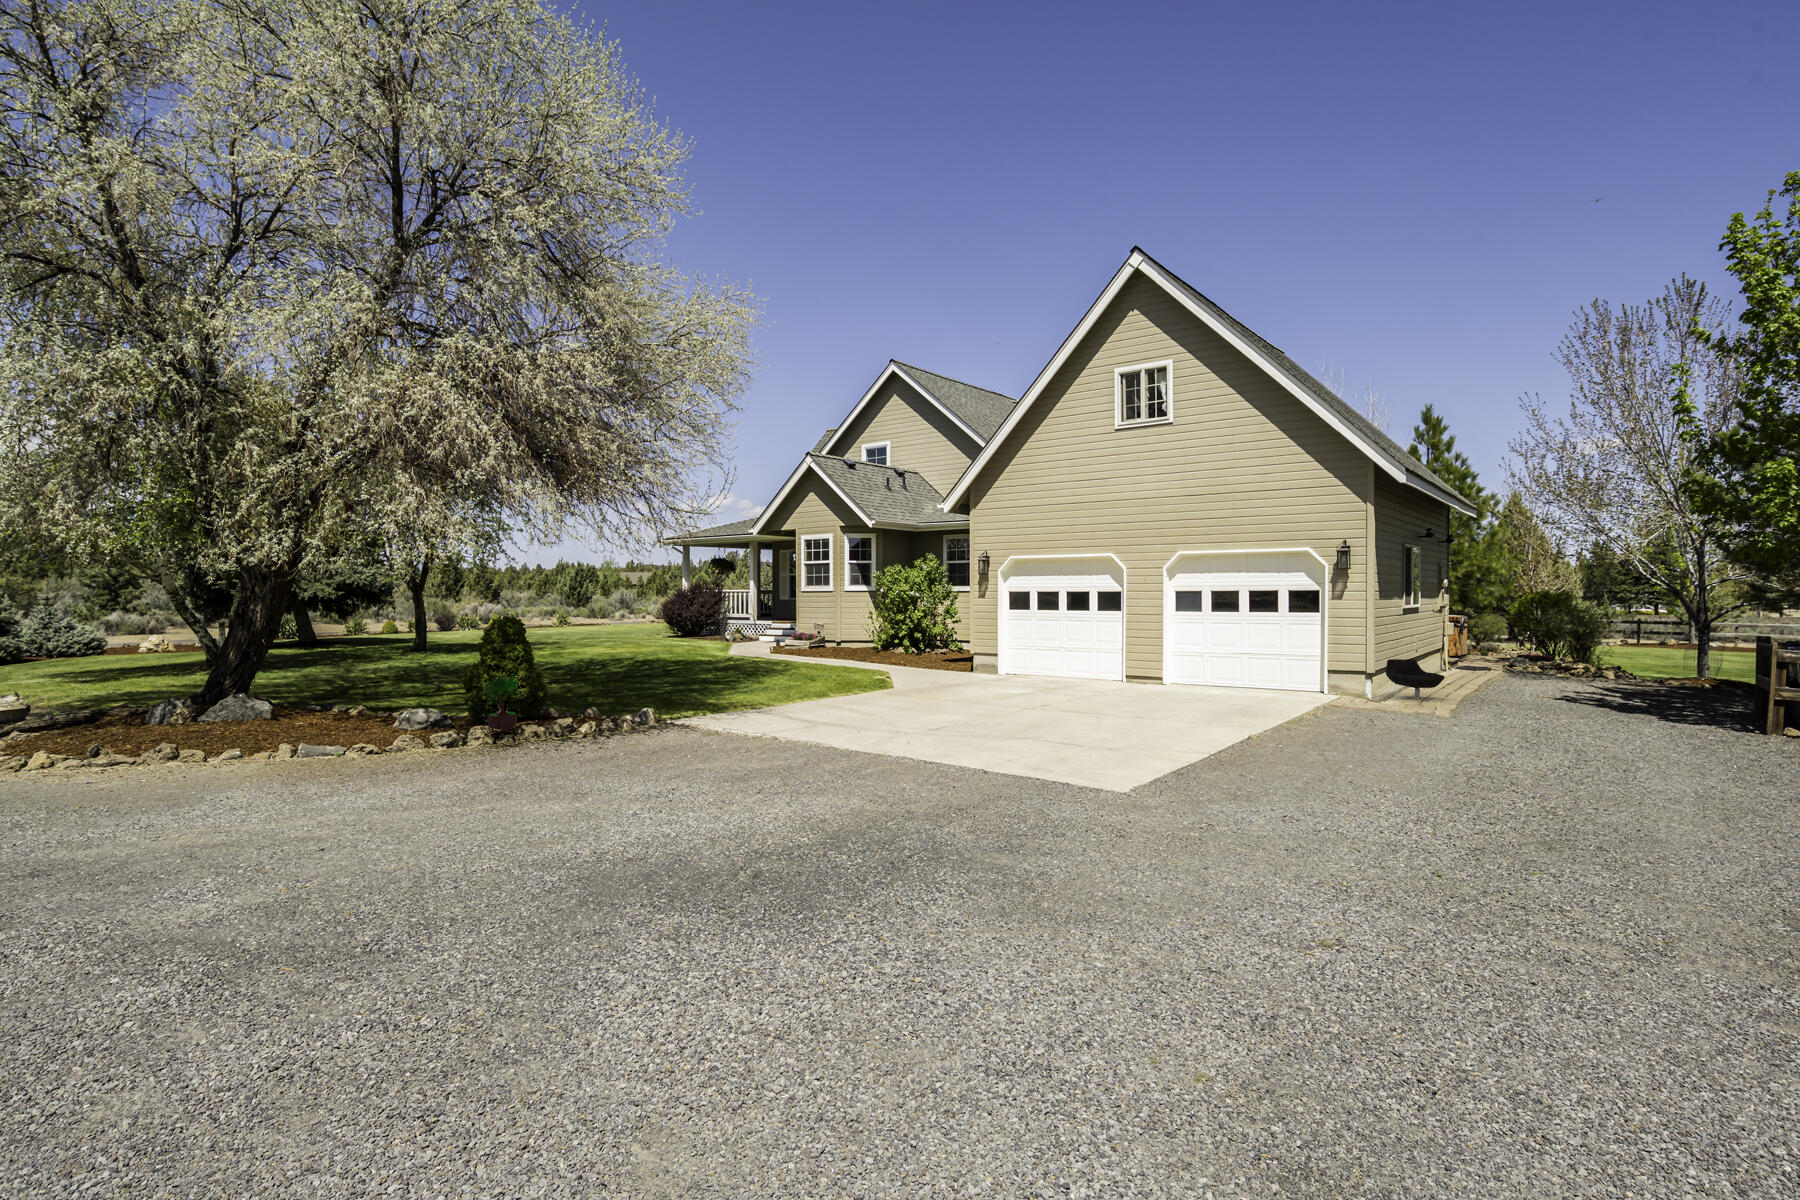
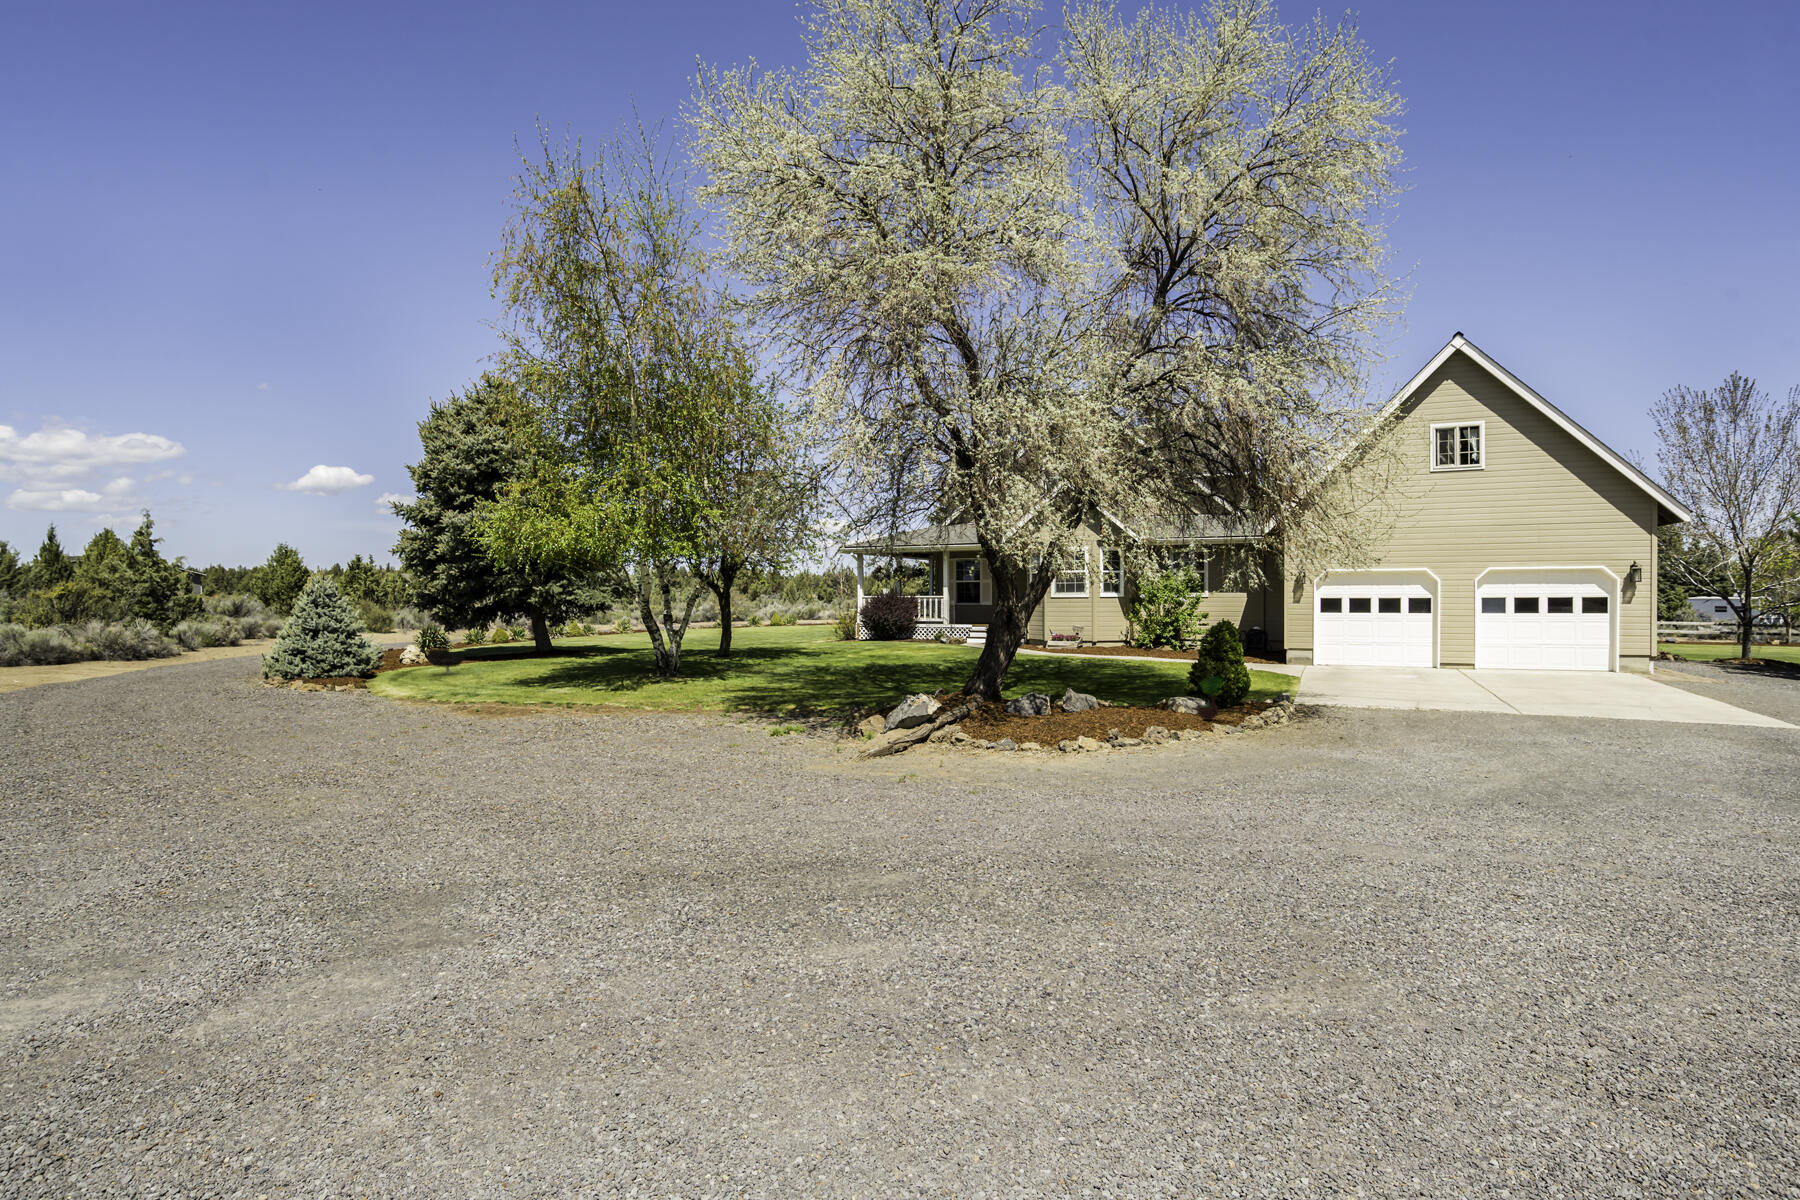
lounge chair: present [1386,659,1445,701] -> present [427,649,464,674]

